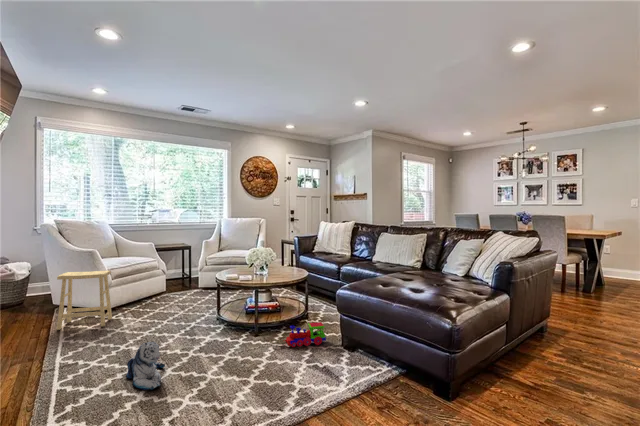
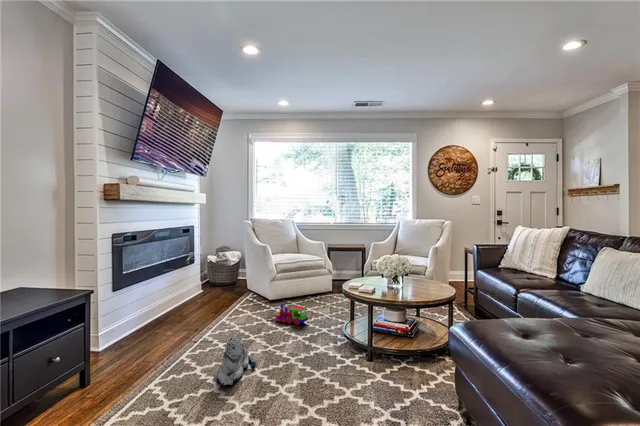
footstool: present [57,270,112,330] -> none [232,262,273,313]
toy train: present [269,322,326,347] -> present [267,304,308,325]

